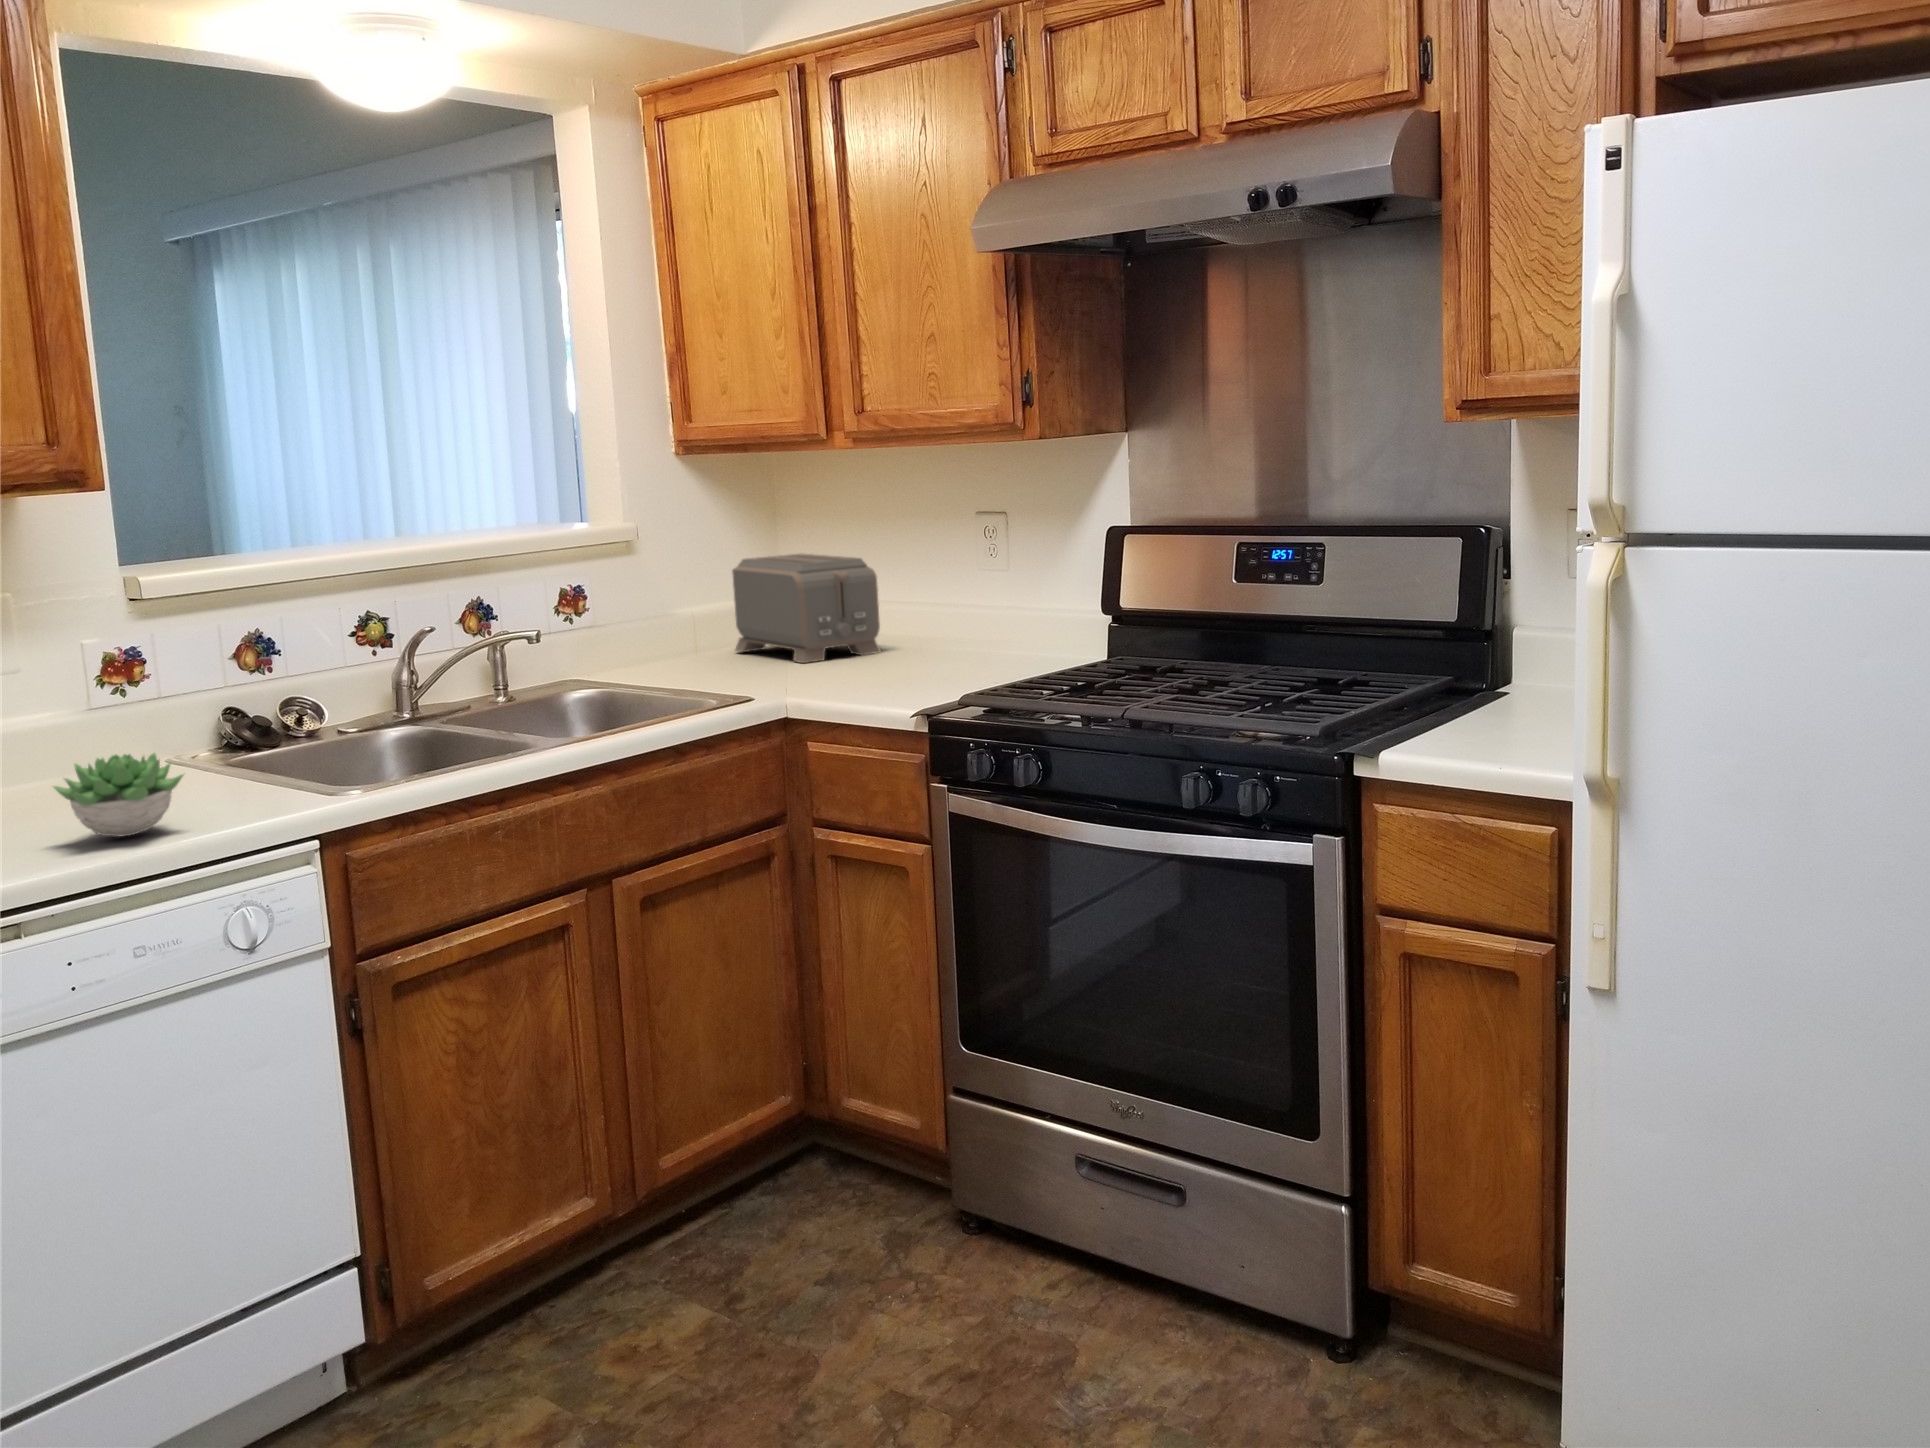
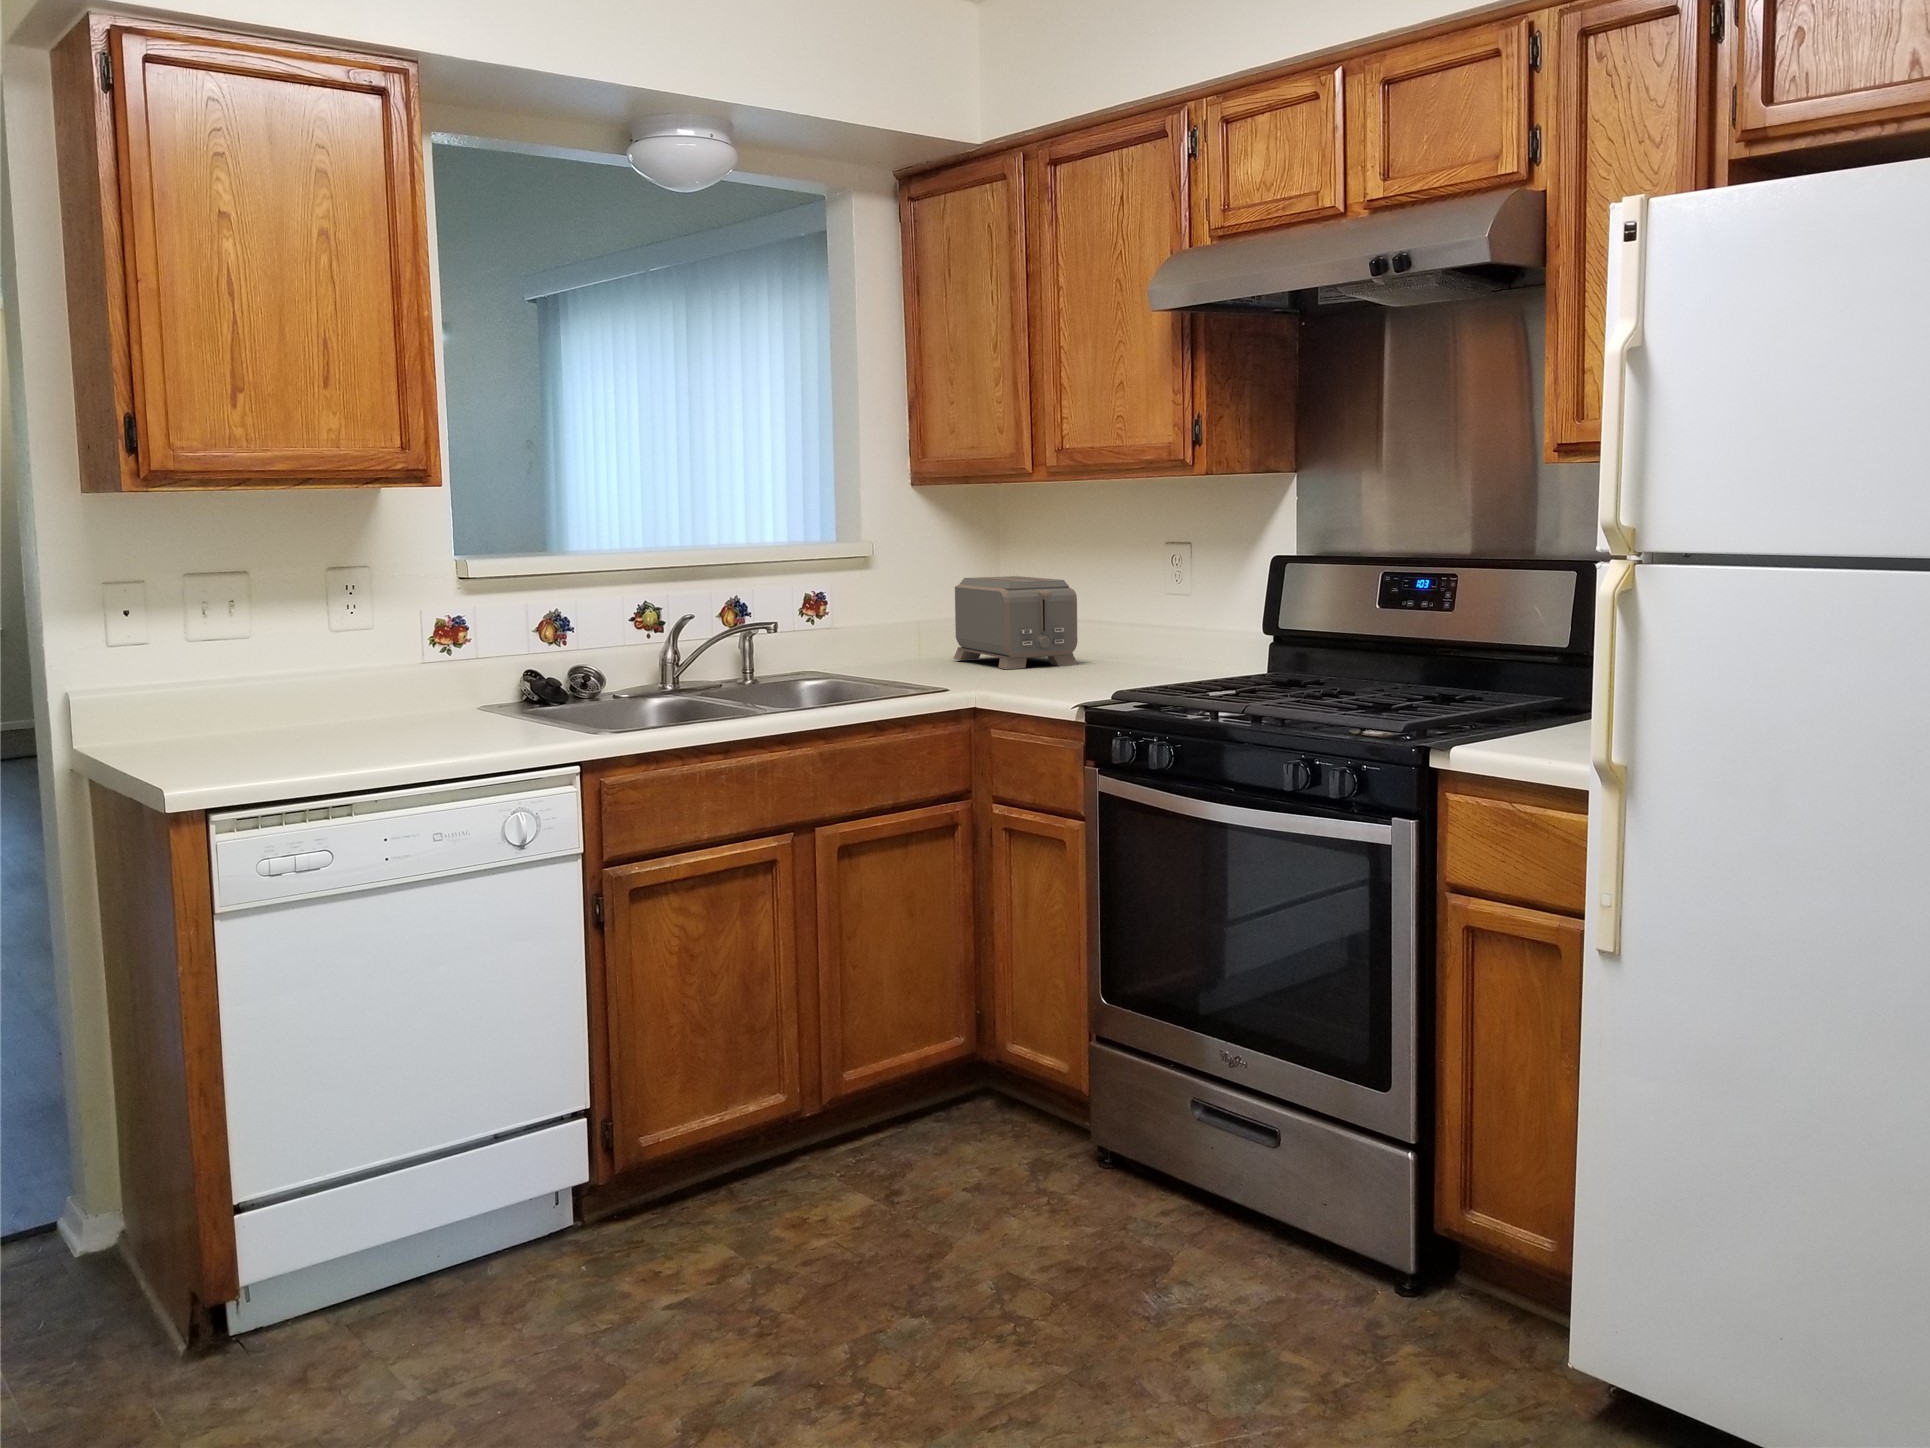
succulent plant: present [54,753,183,837] -> none [391,686,486,749]

